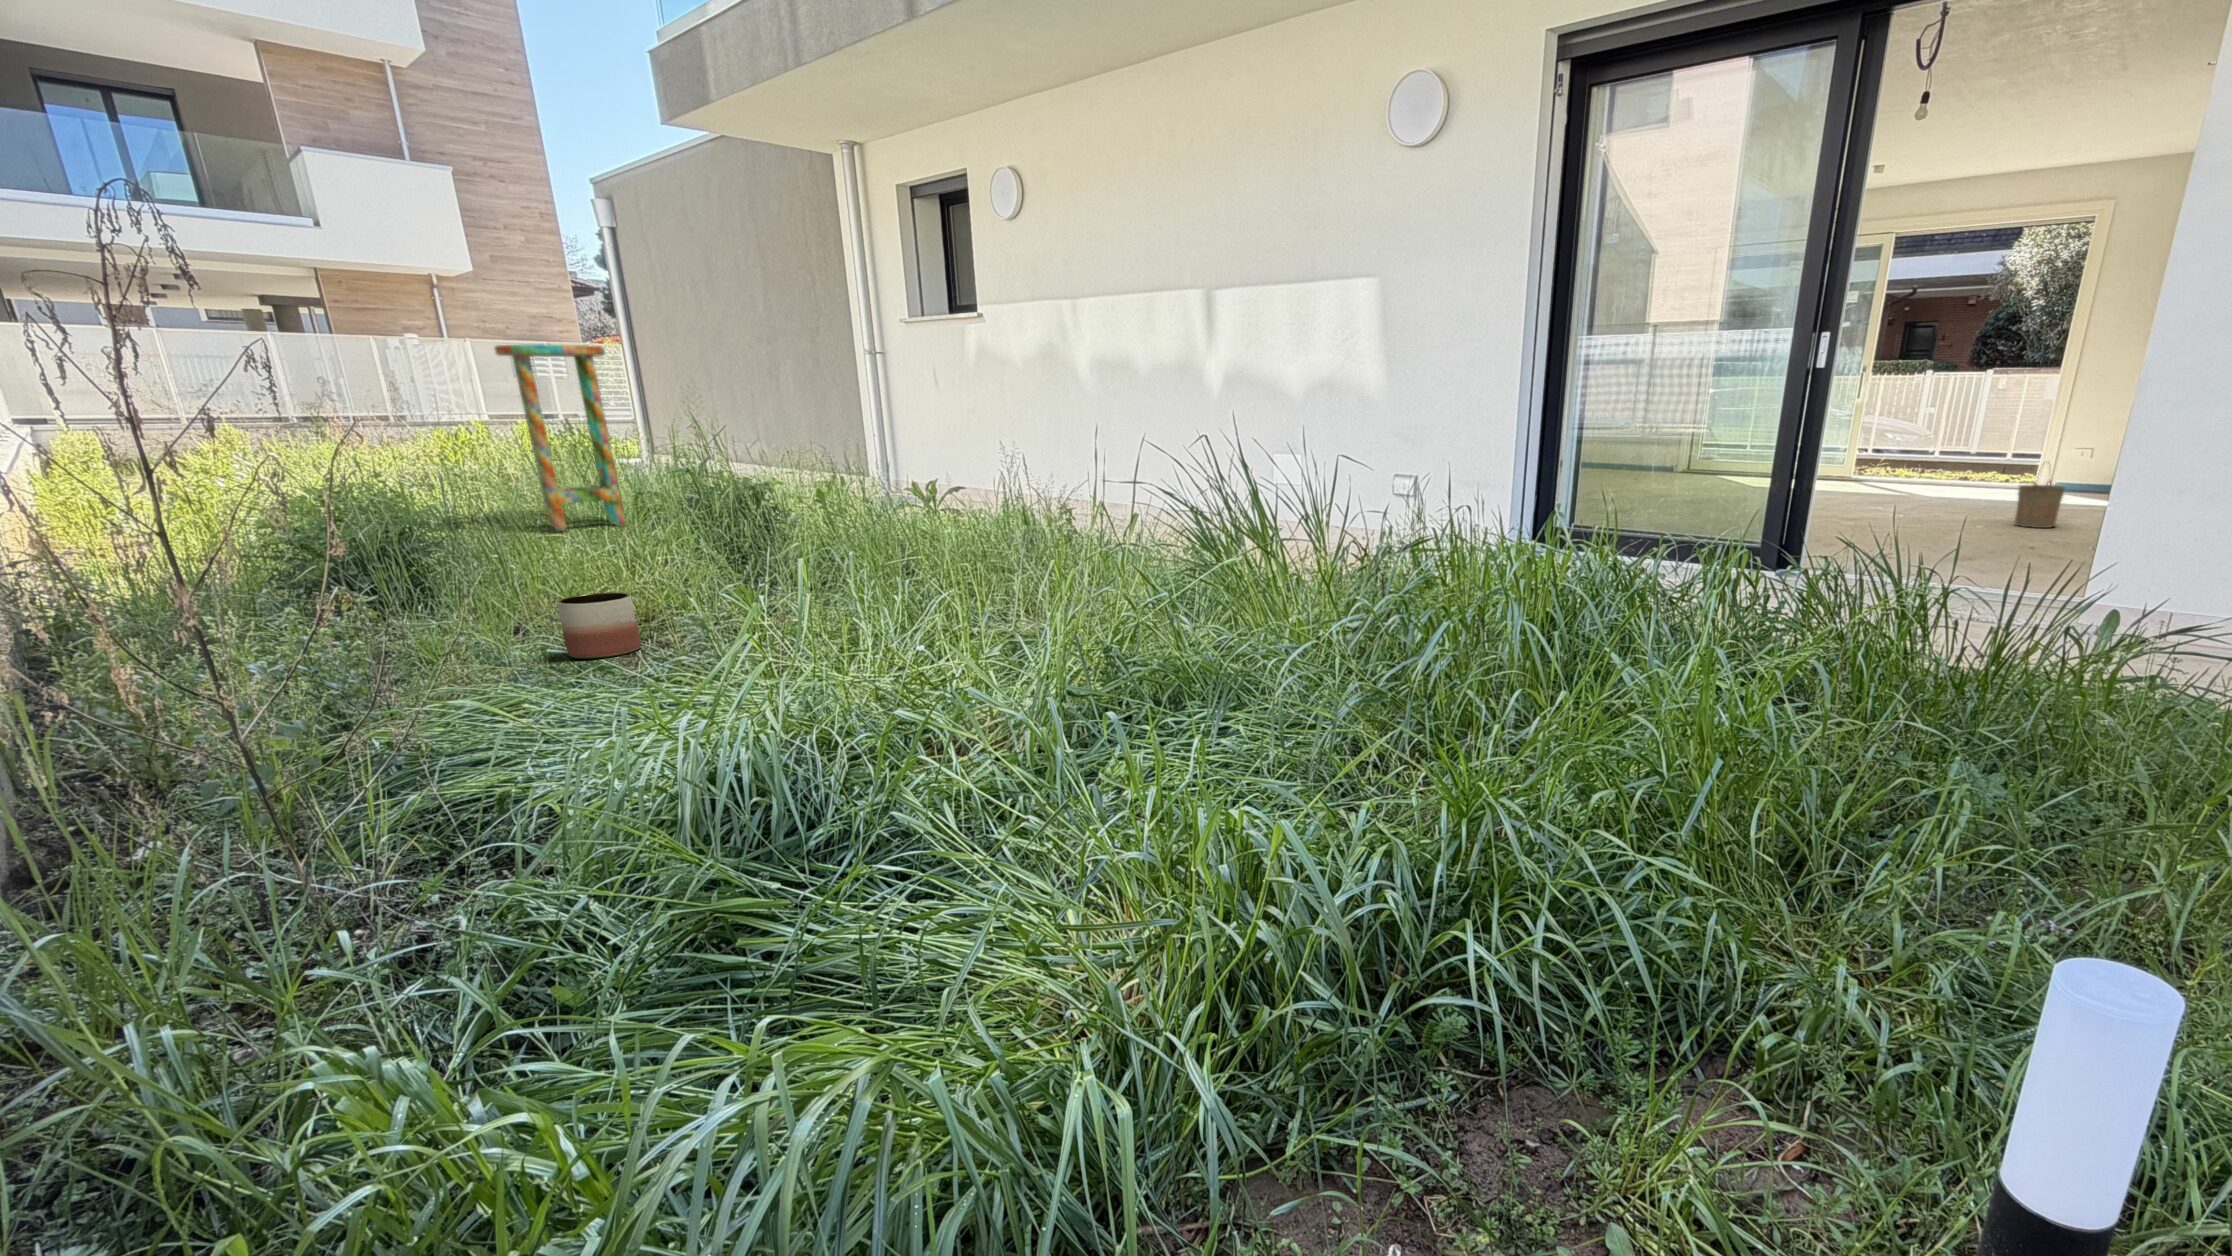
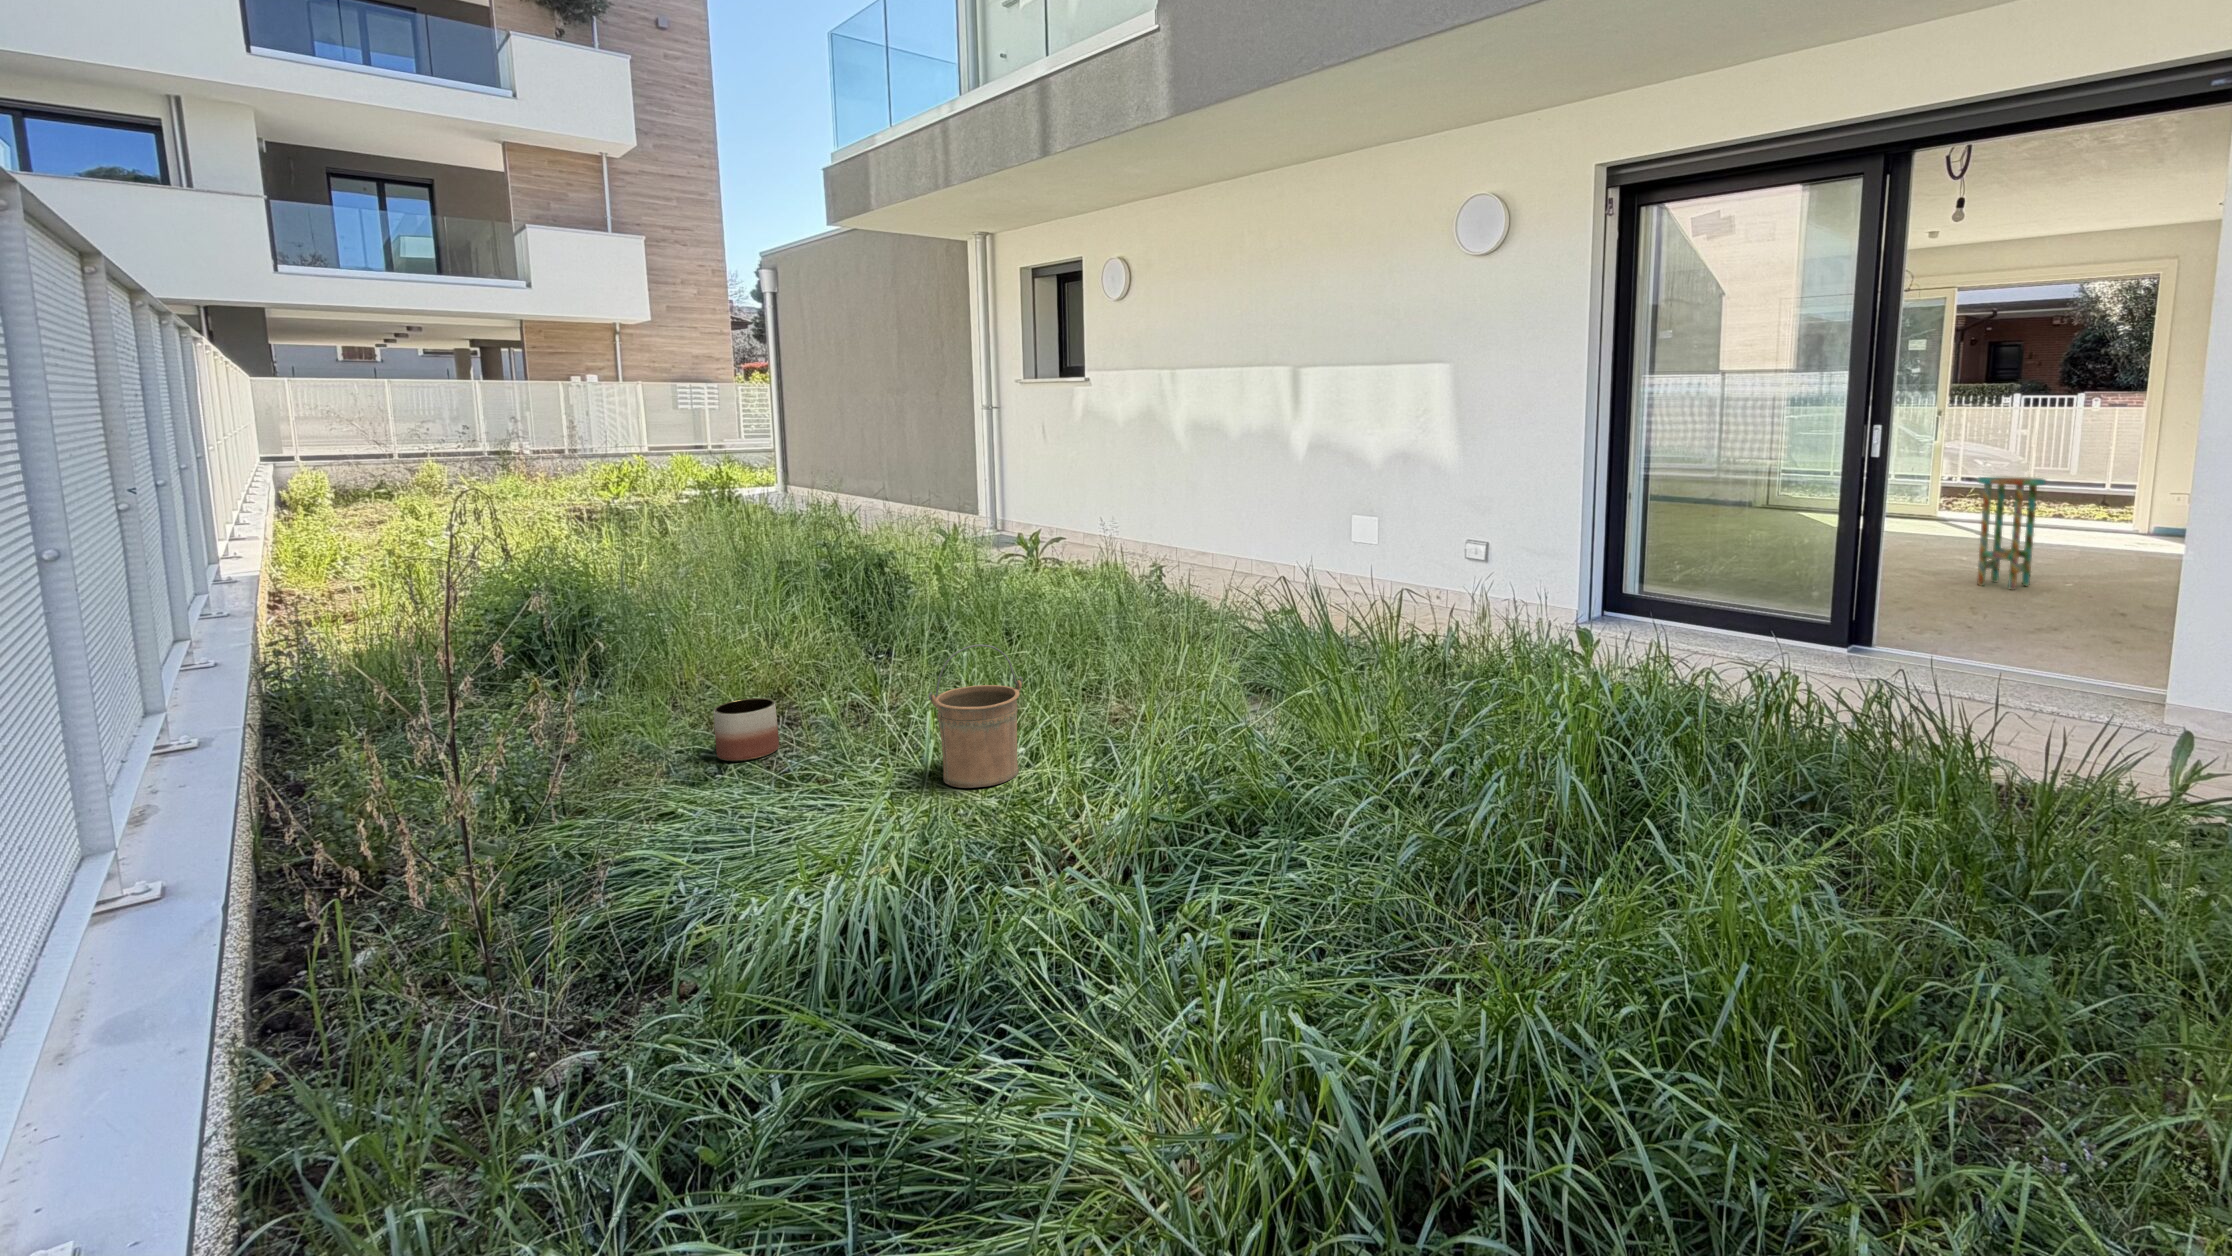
side table: present [495,344,625,531] -> present [1977,477,2046,590]
bucket: present [2014,480,2065,528] -> present [929,644,1023,788]

